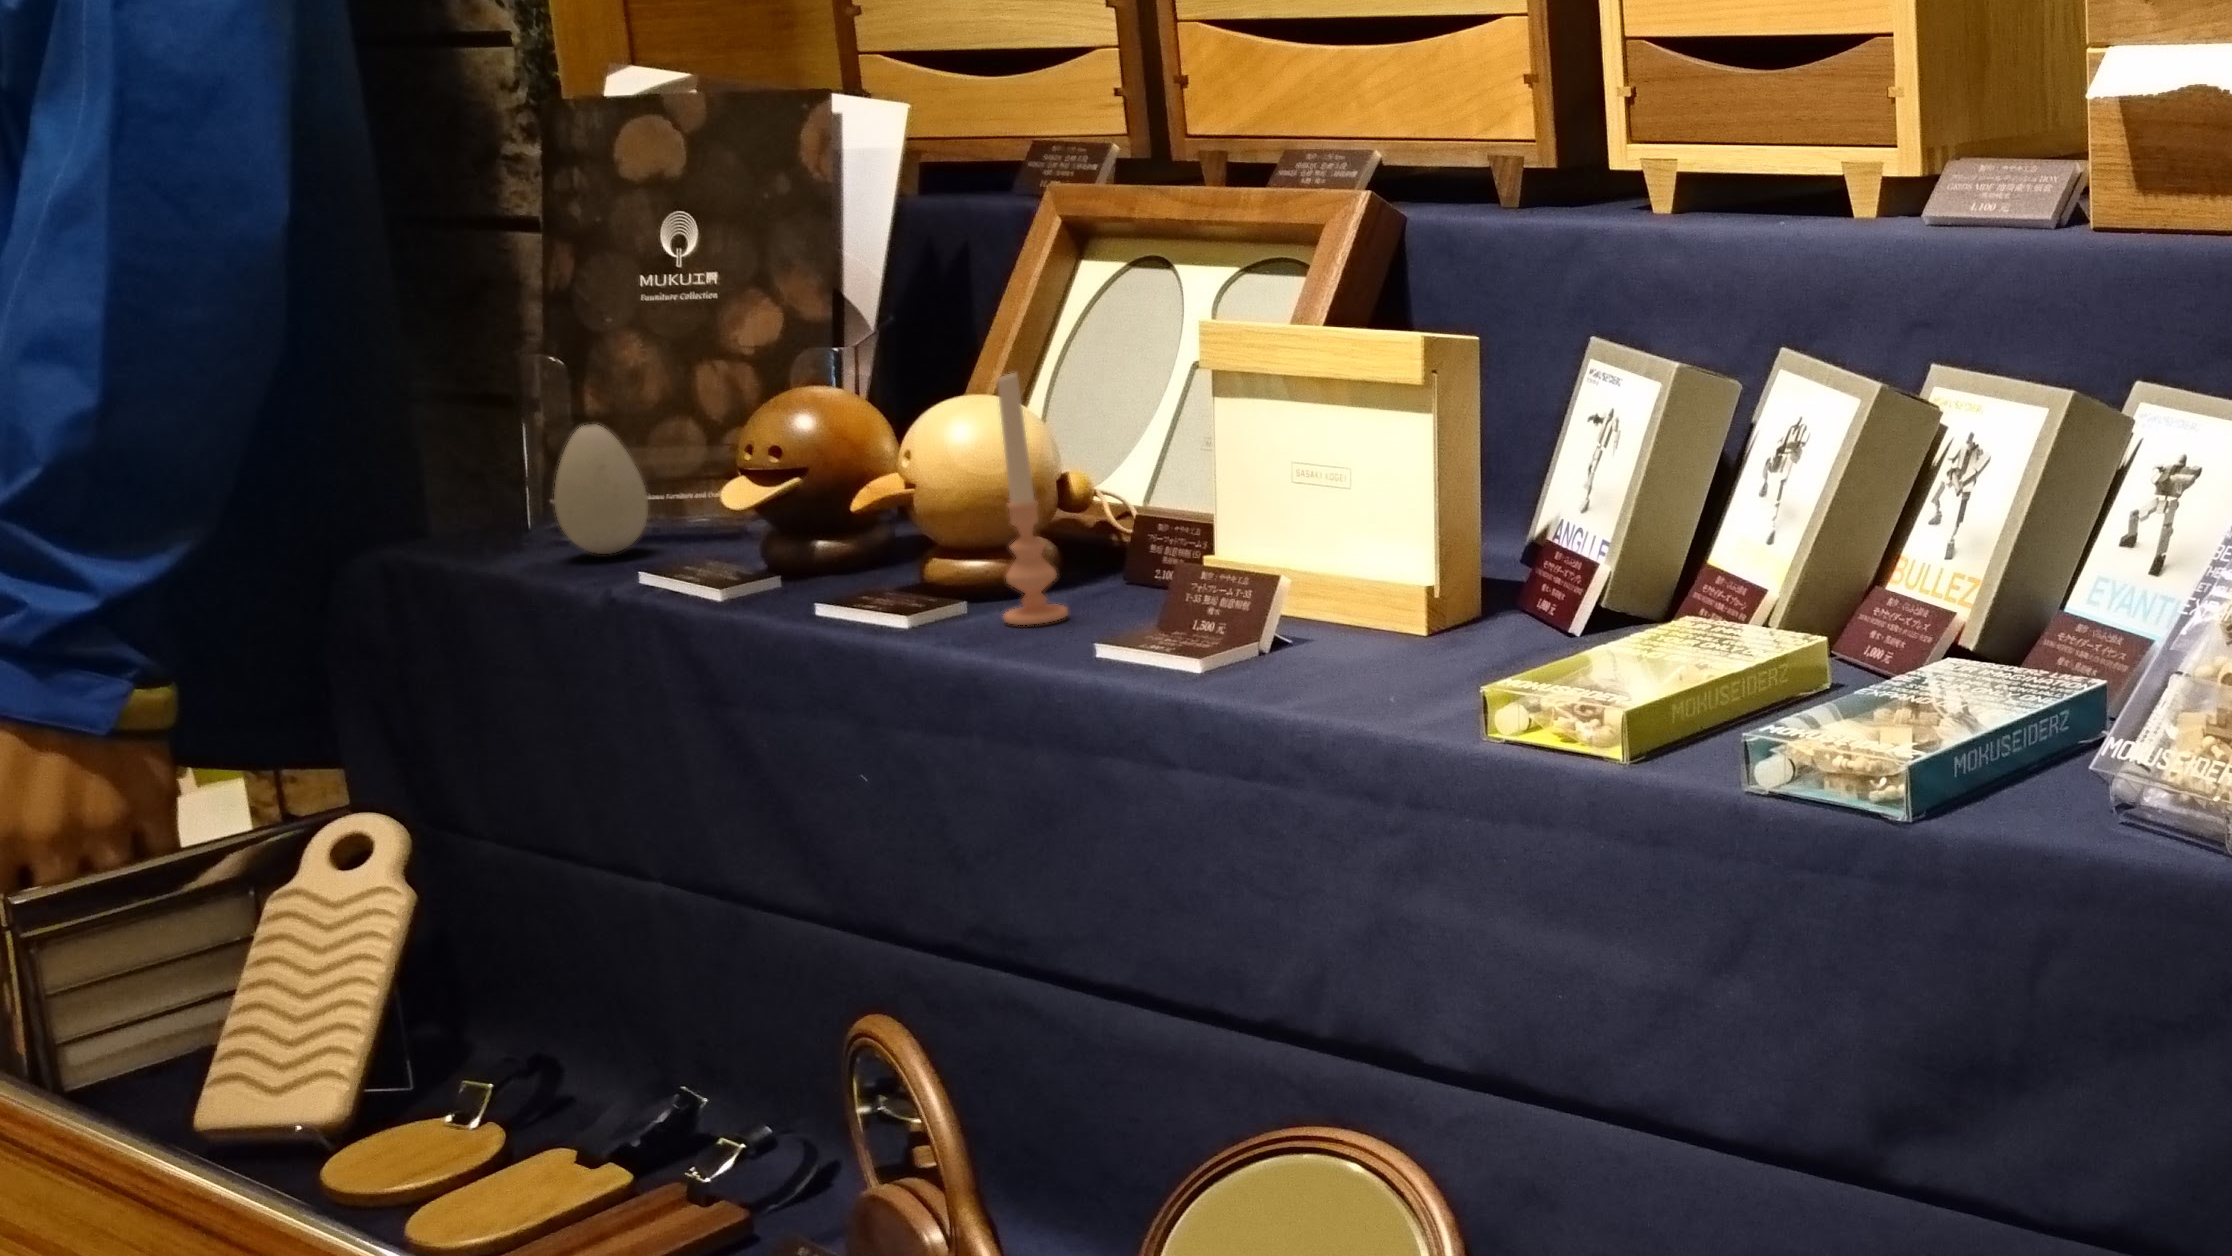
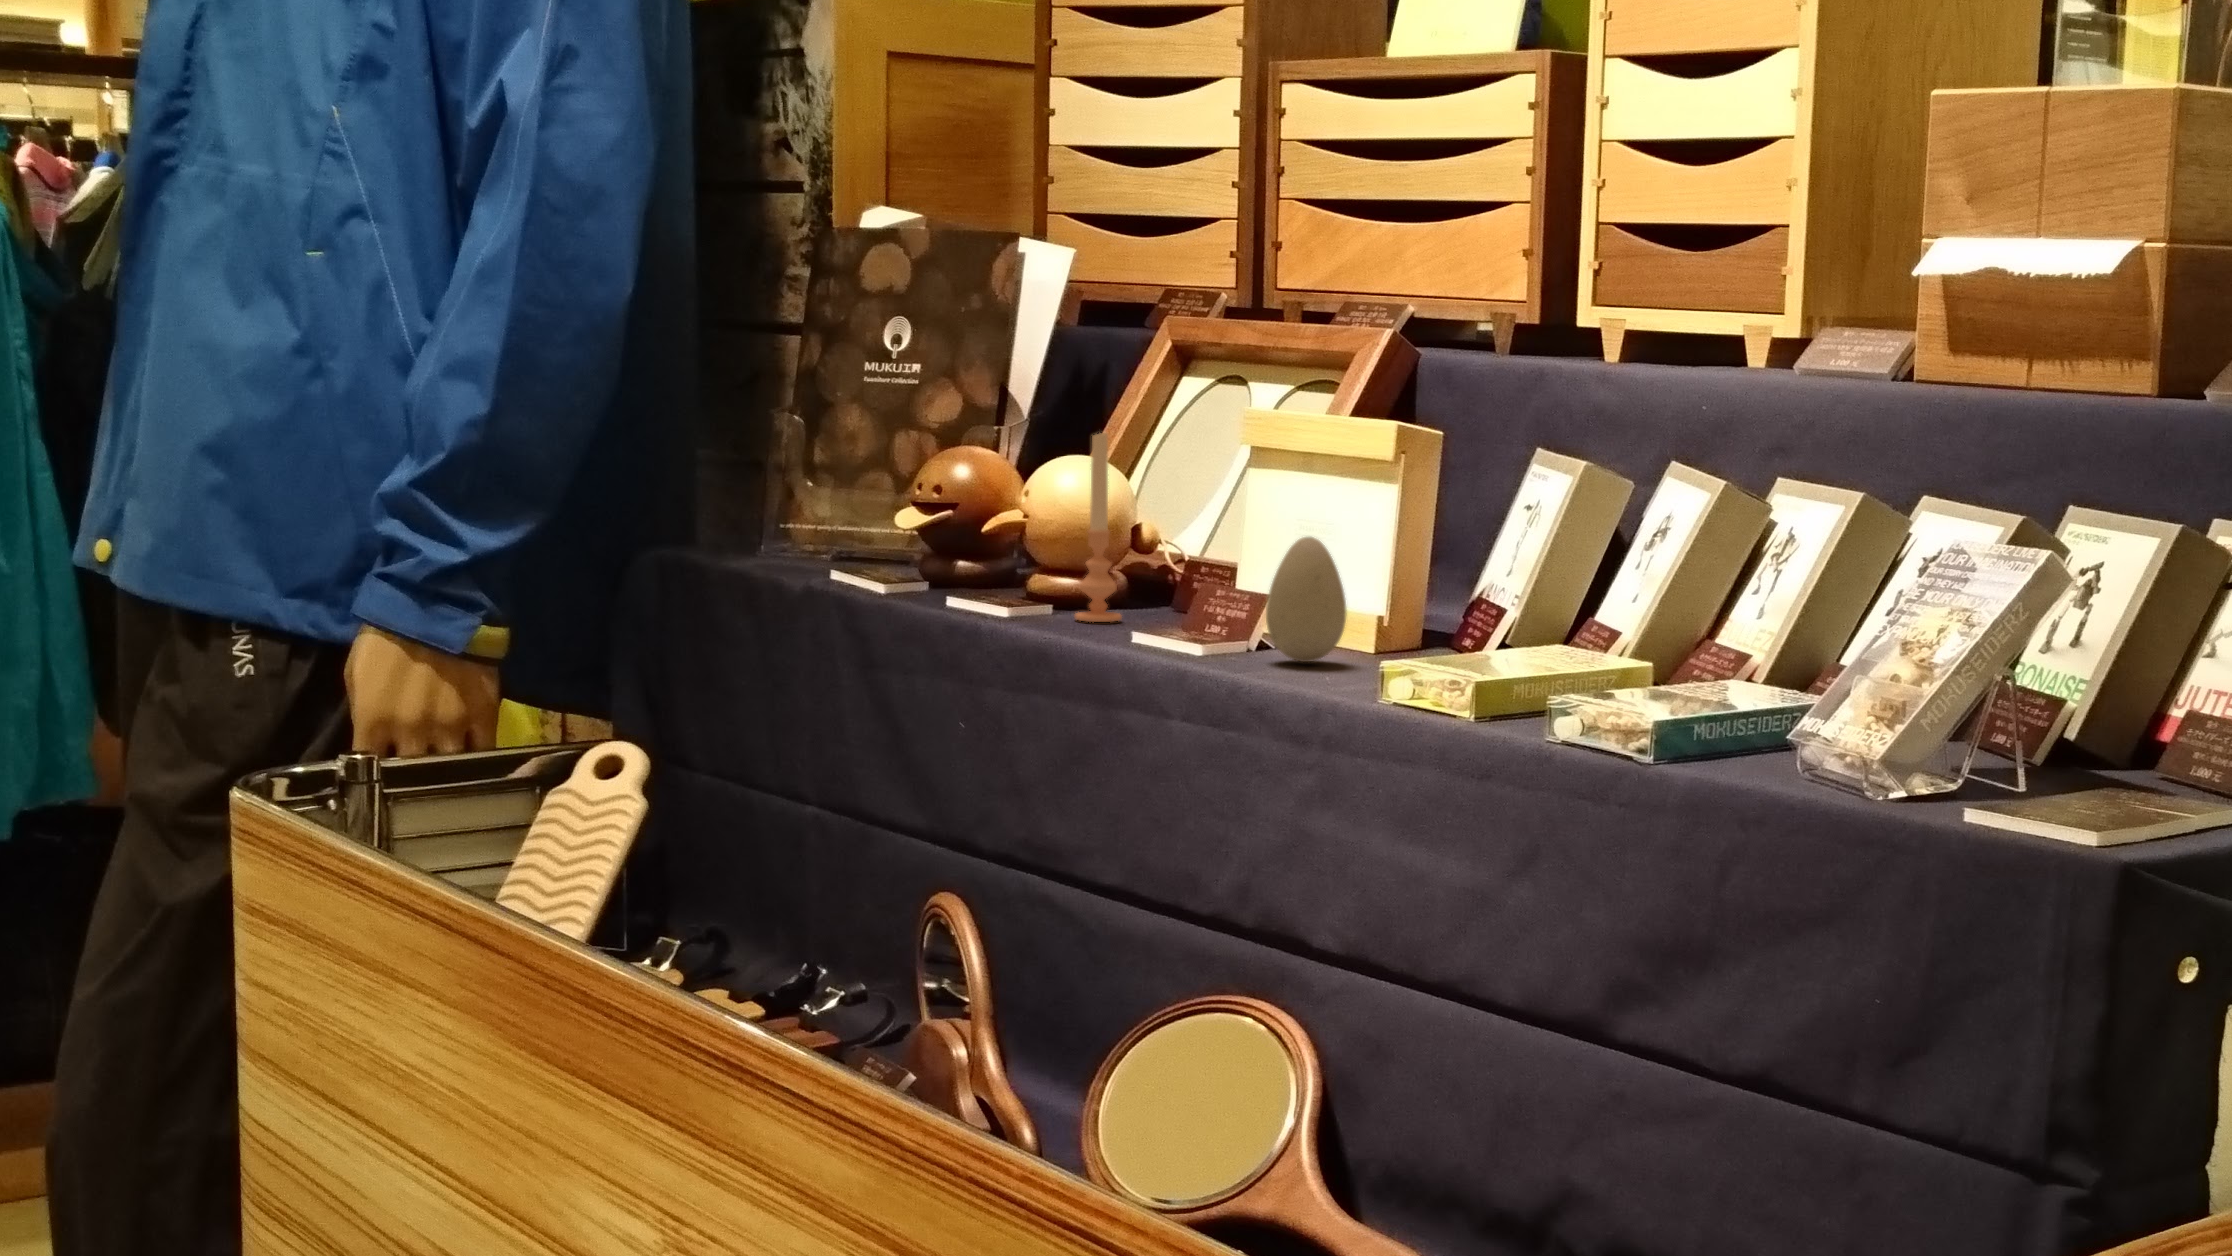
decorative egg: present [554,424,648,554] -> present [1266,537,1347,662]

